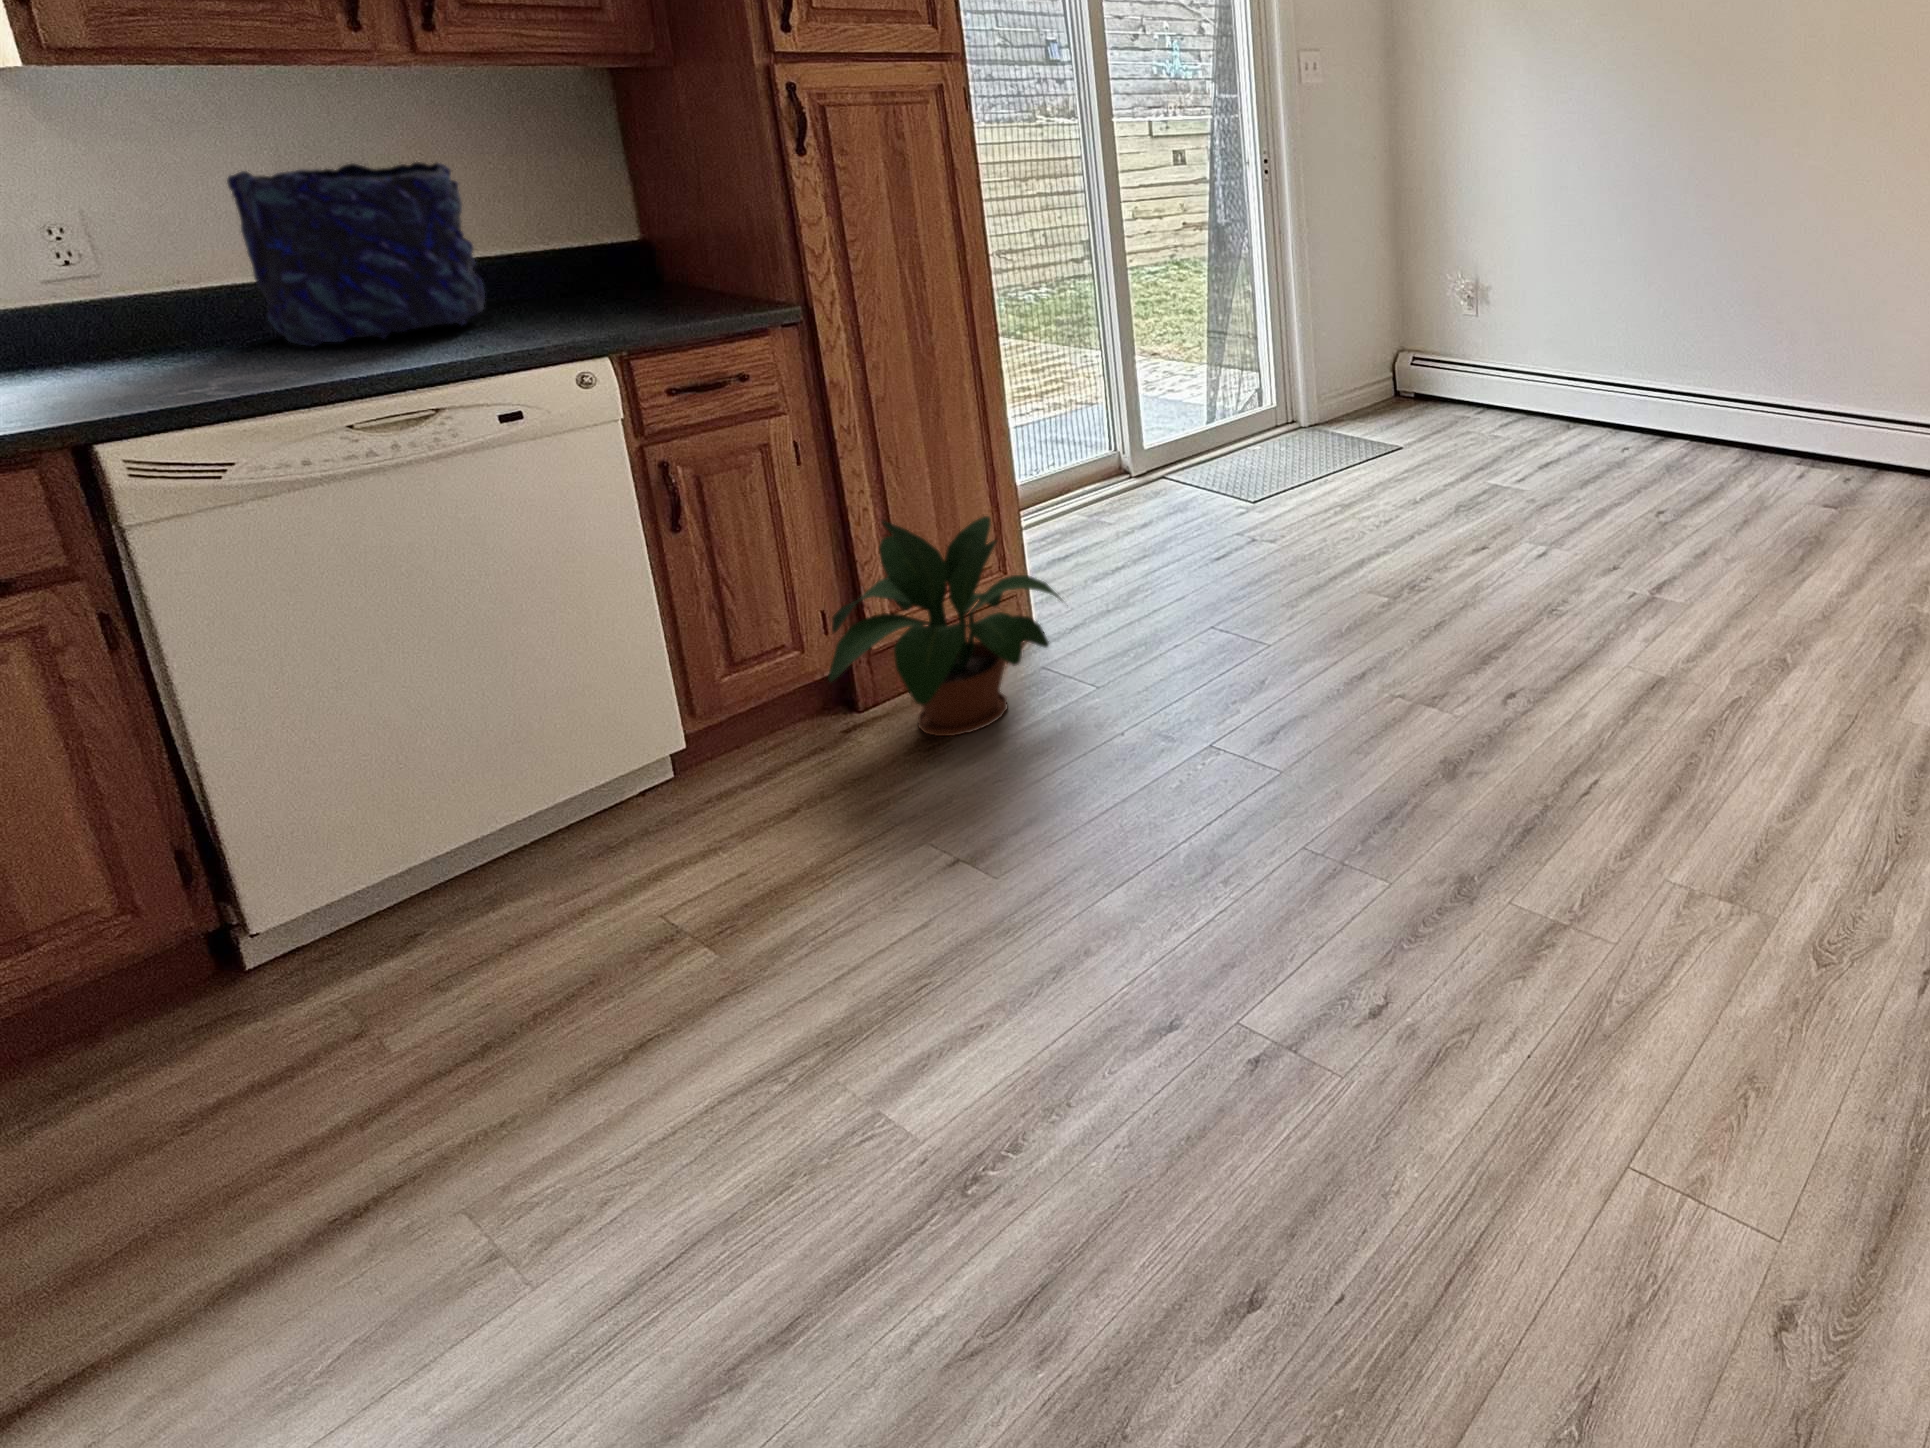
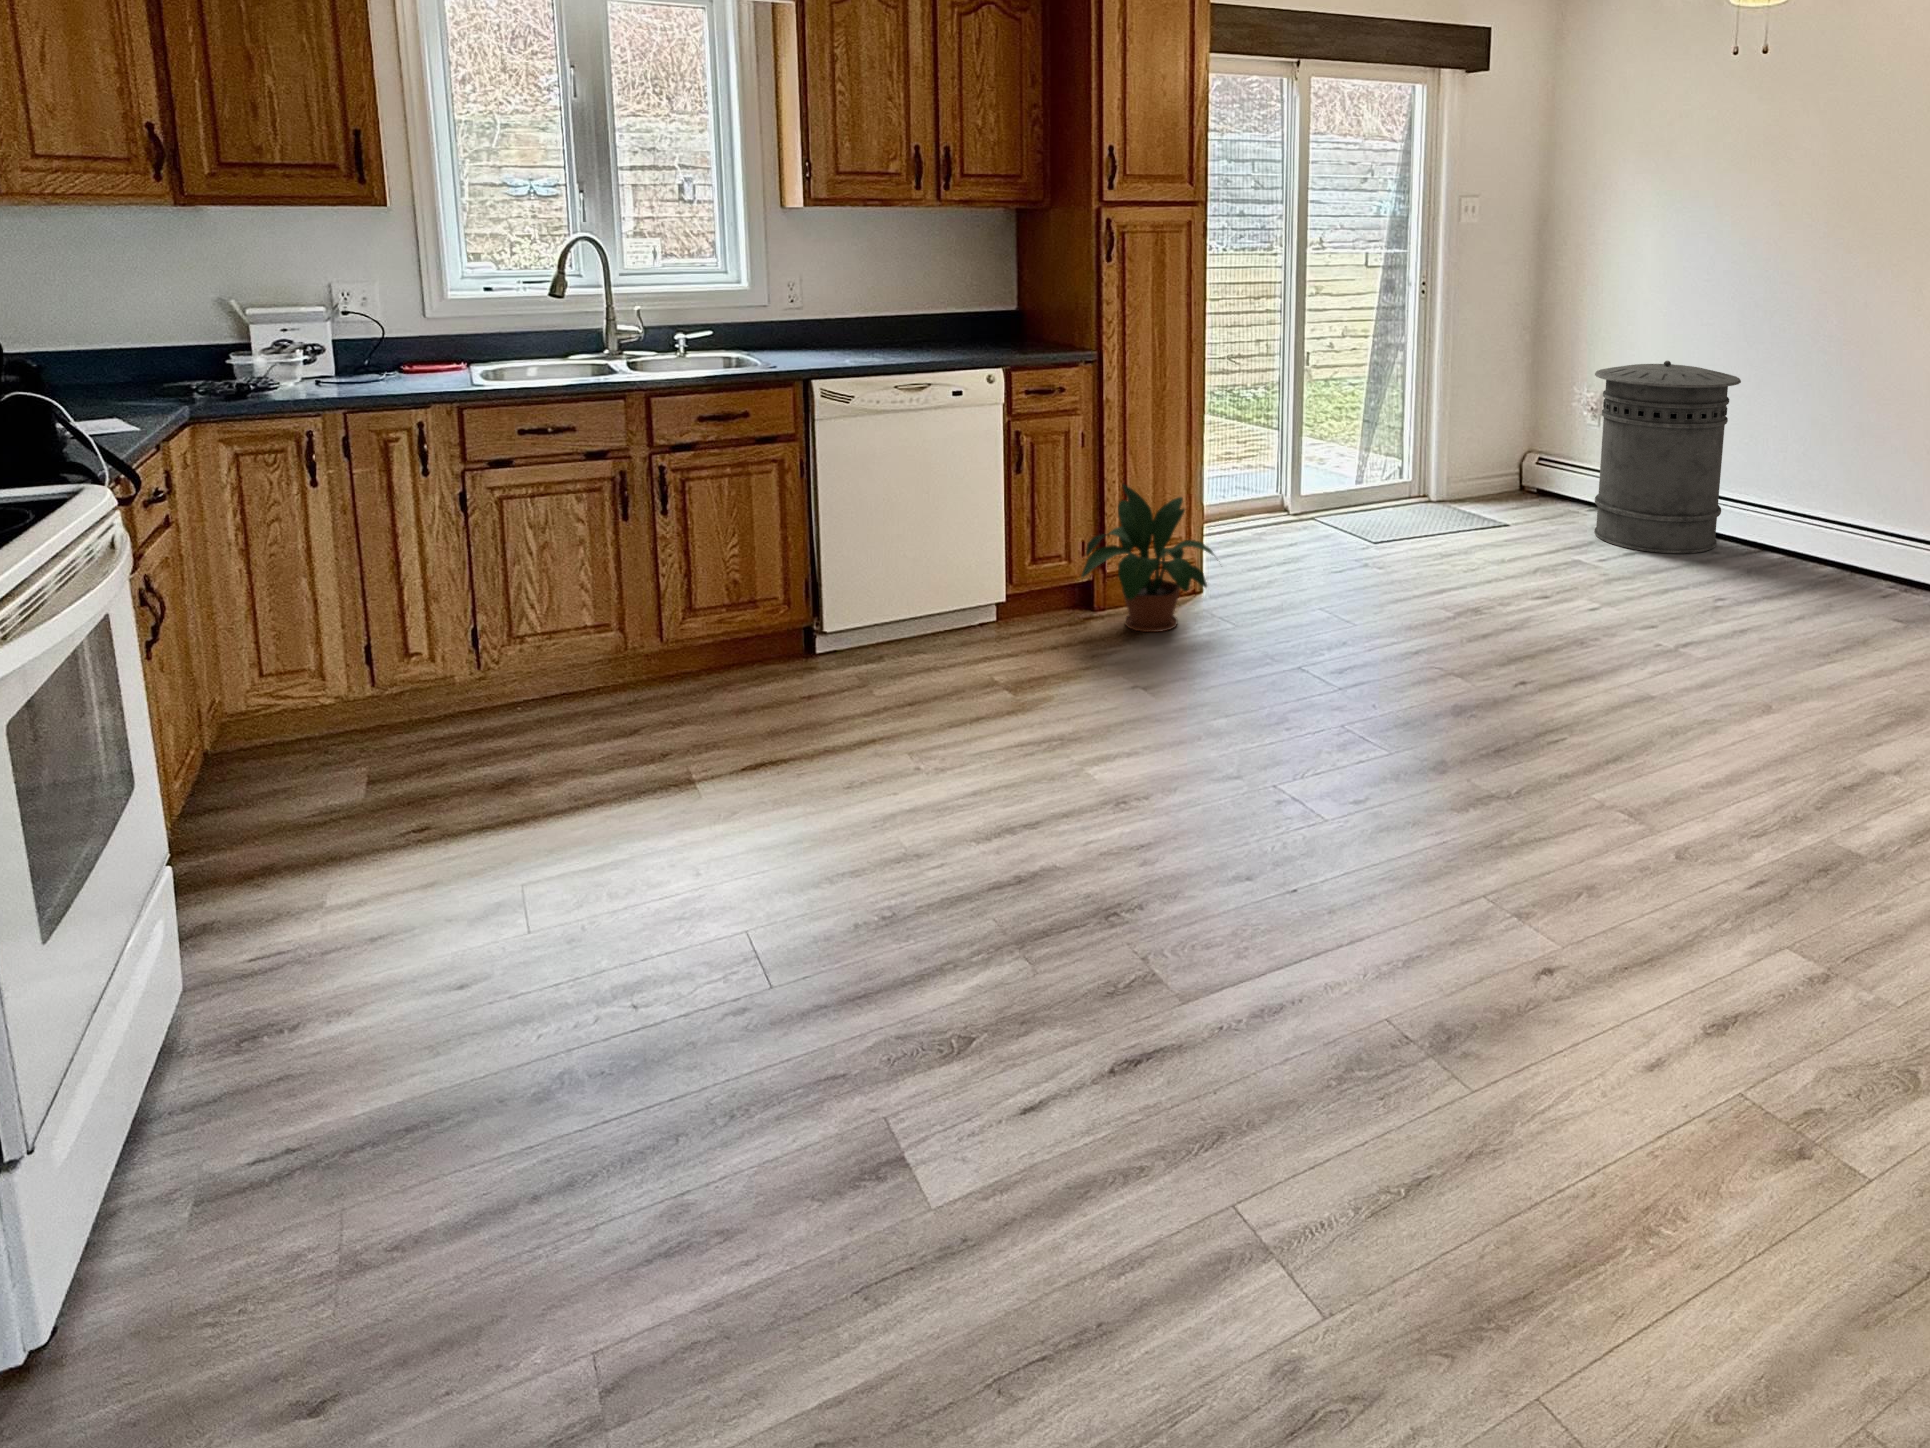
vase: present [227,162,485,346] -> none [859,257,948,350]
trash can: none [1483,241,1634,457] -> present [1594,361,1741,553]

